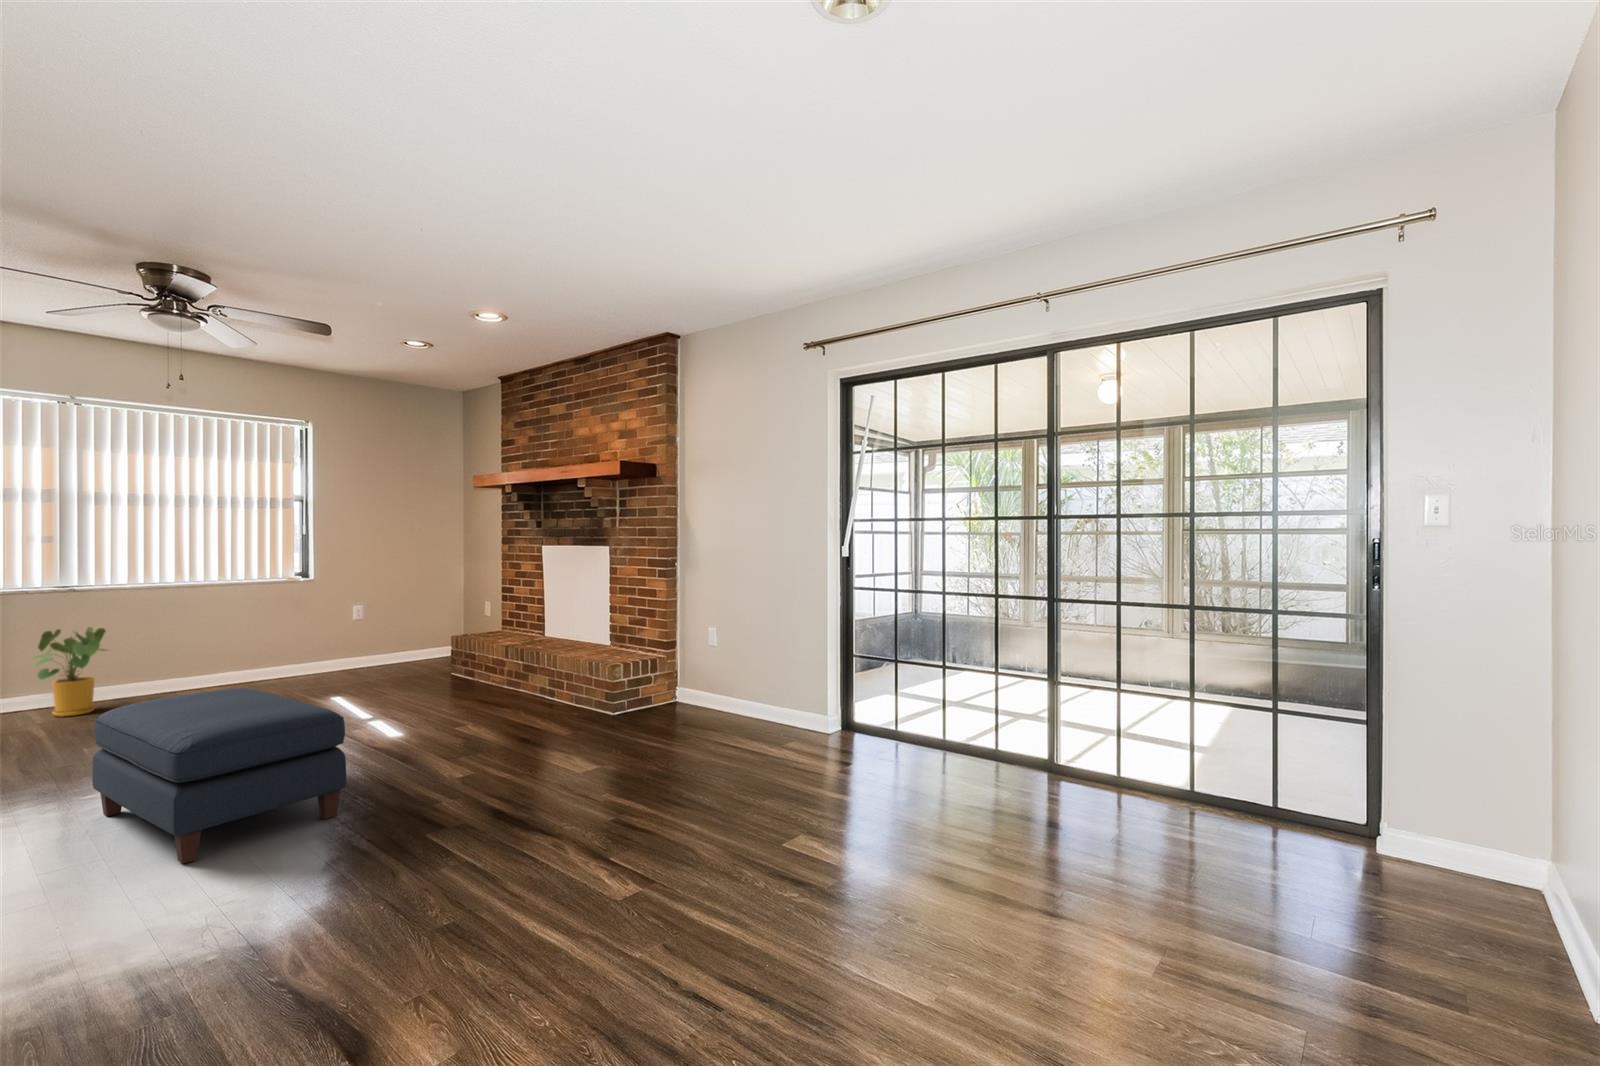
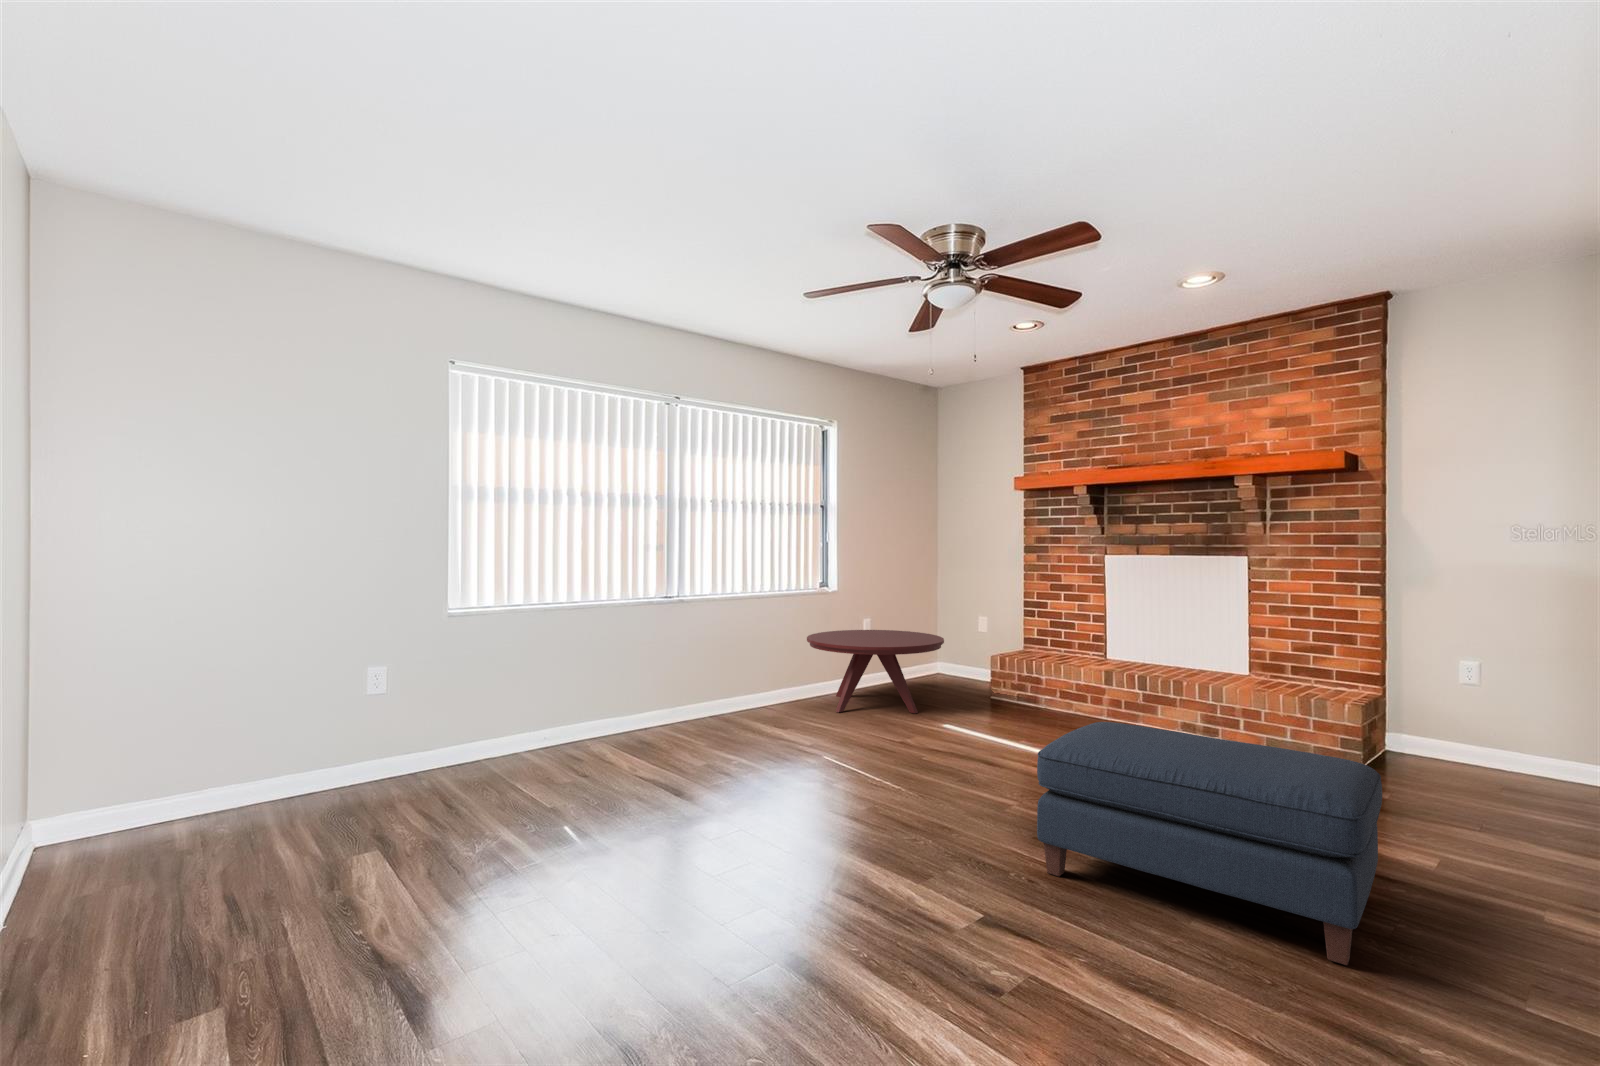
coffee table: none [238,614,387,690] -> present [807,630,944,713]
house plant: present [32,627,106,717] -> none [666,639,738,735]

